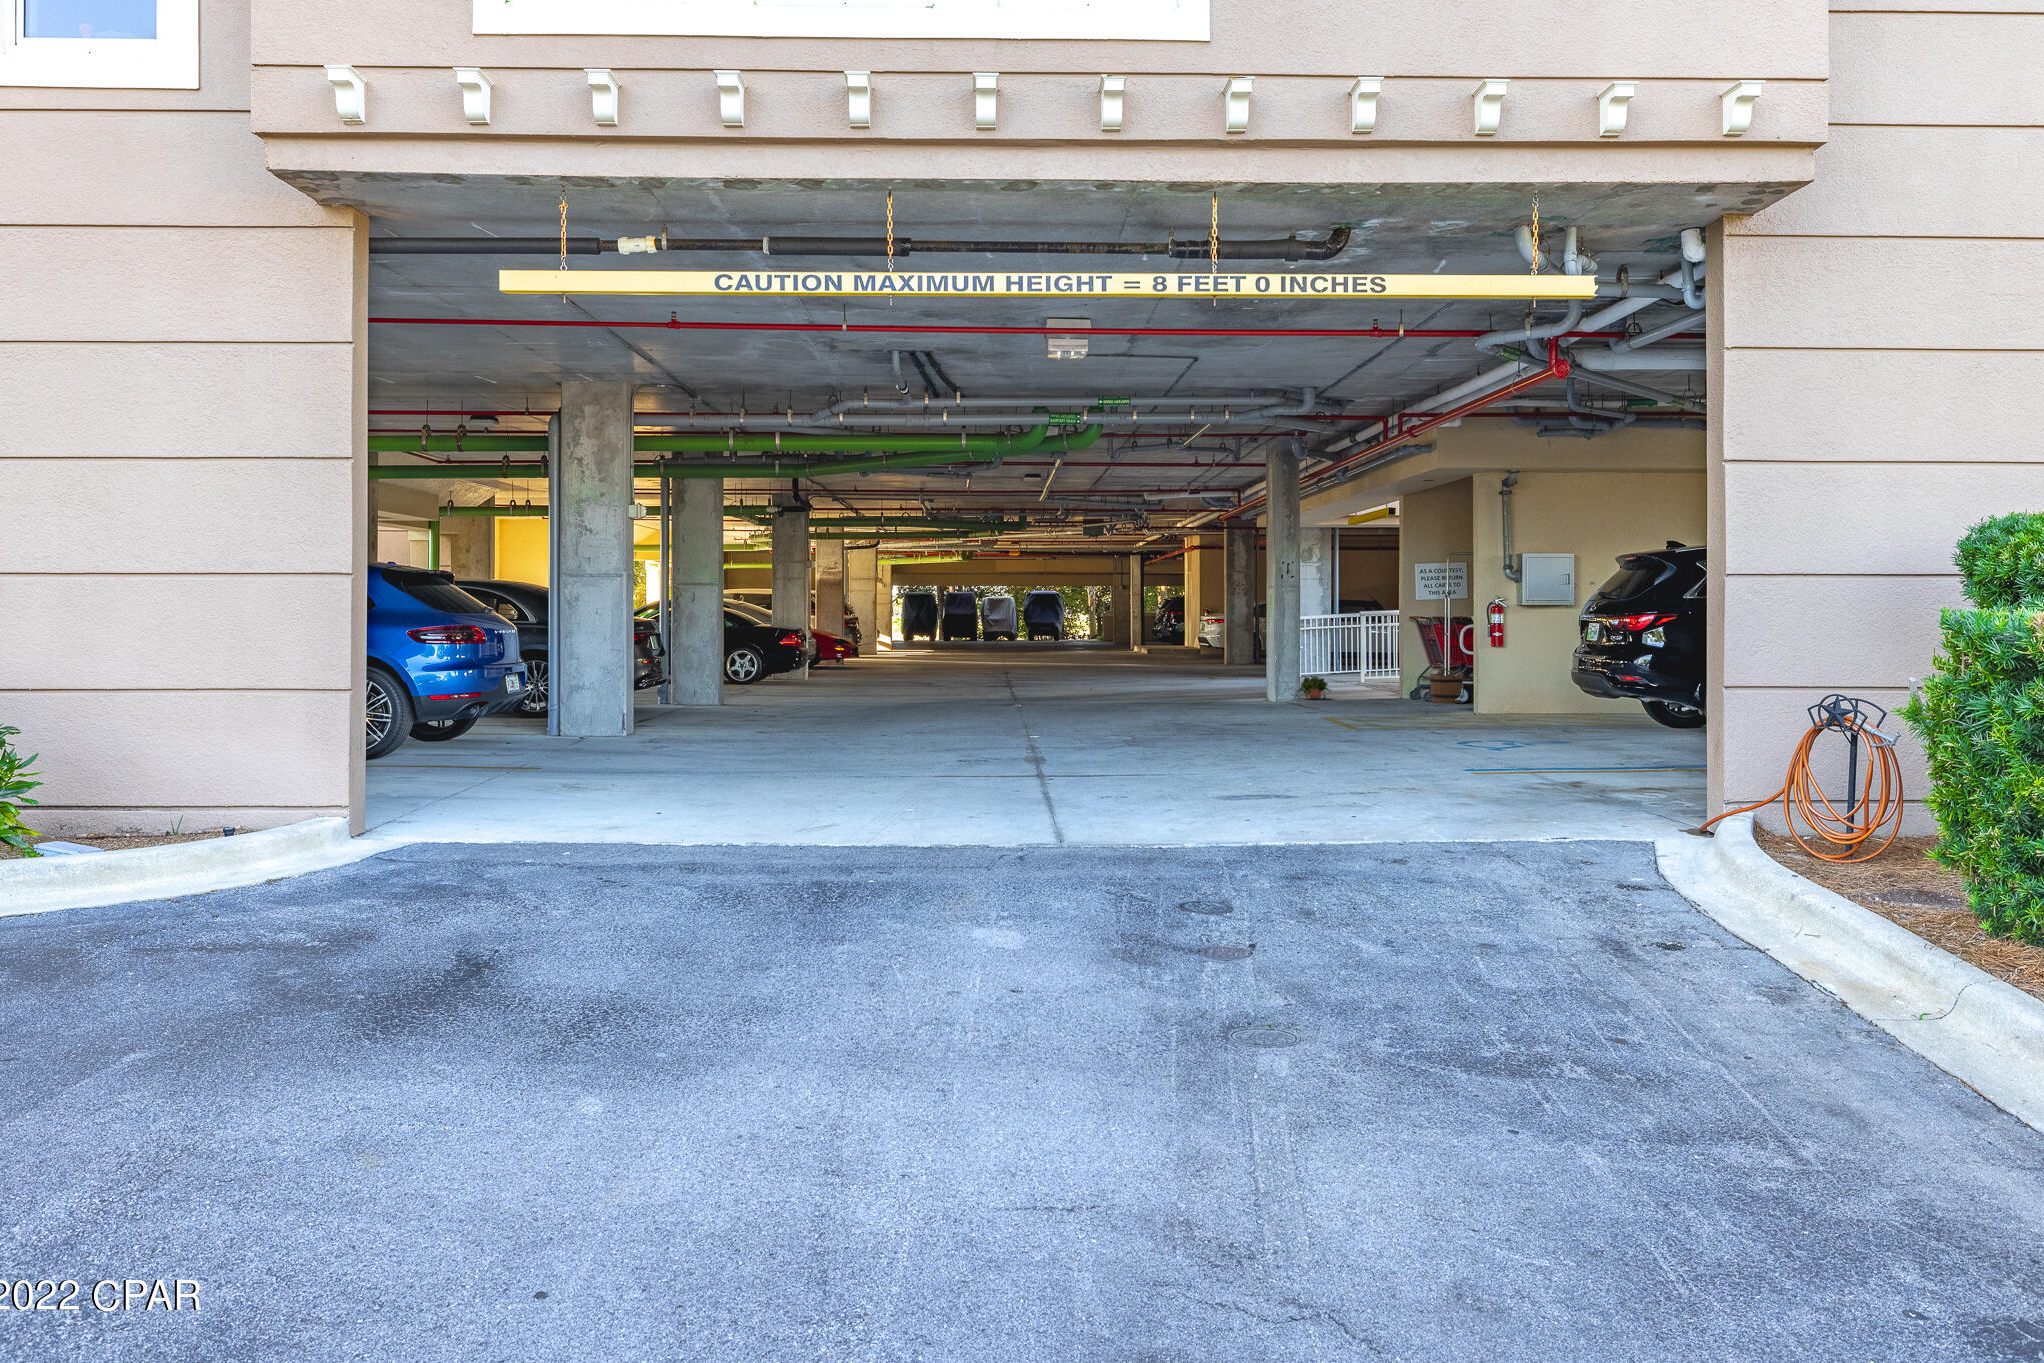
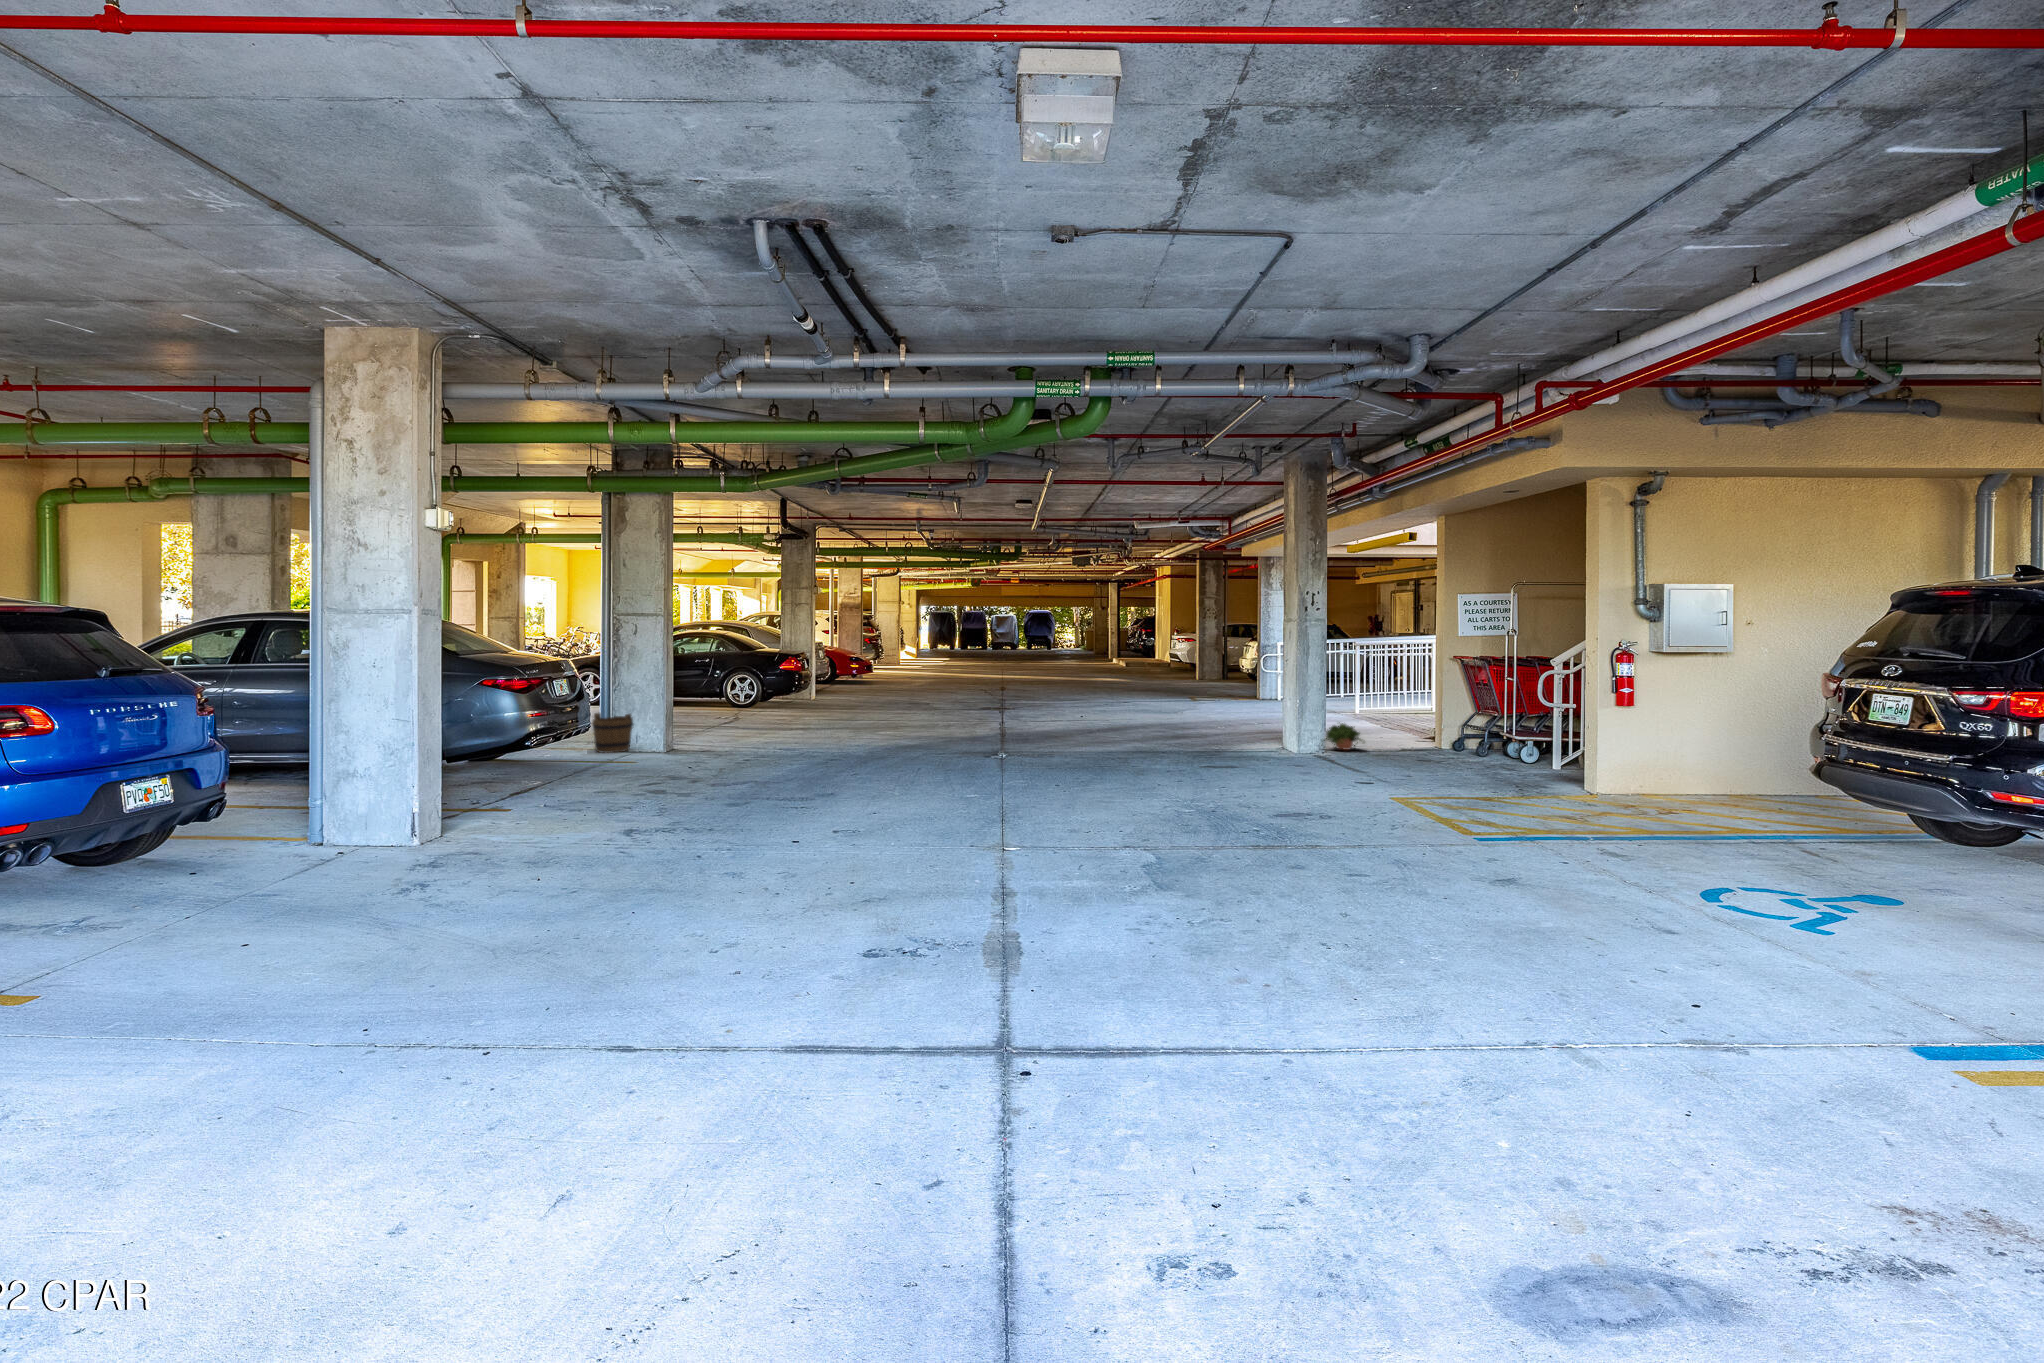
bucket: present [1430,669,1463,703] -> present [592,713,633,753]

